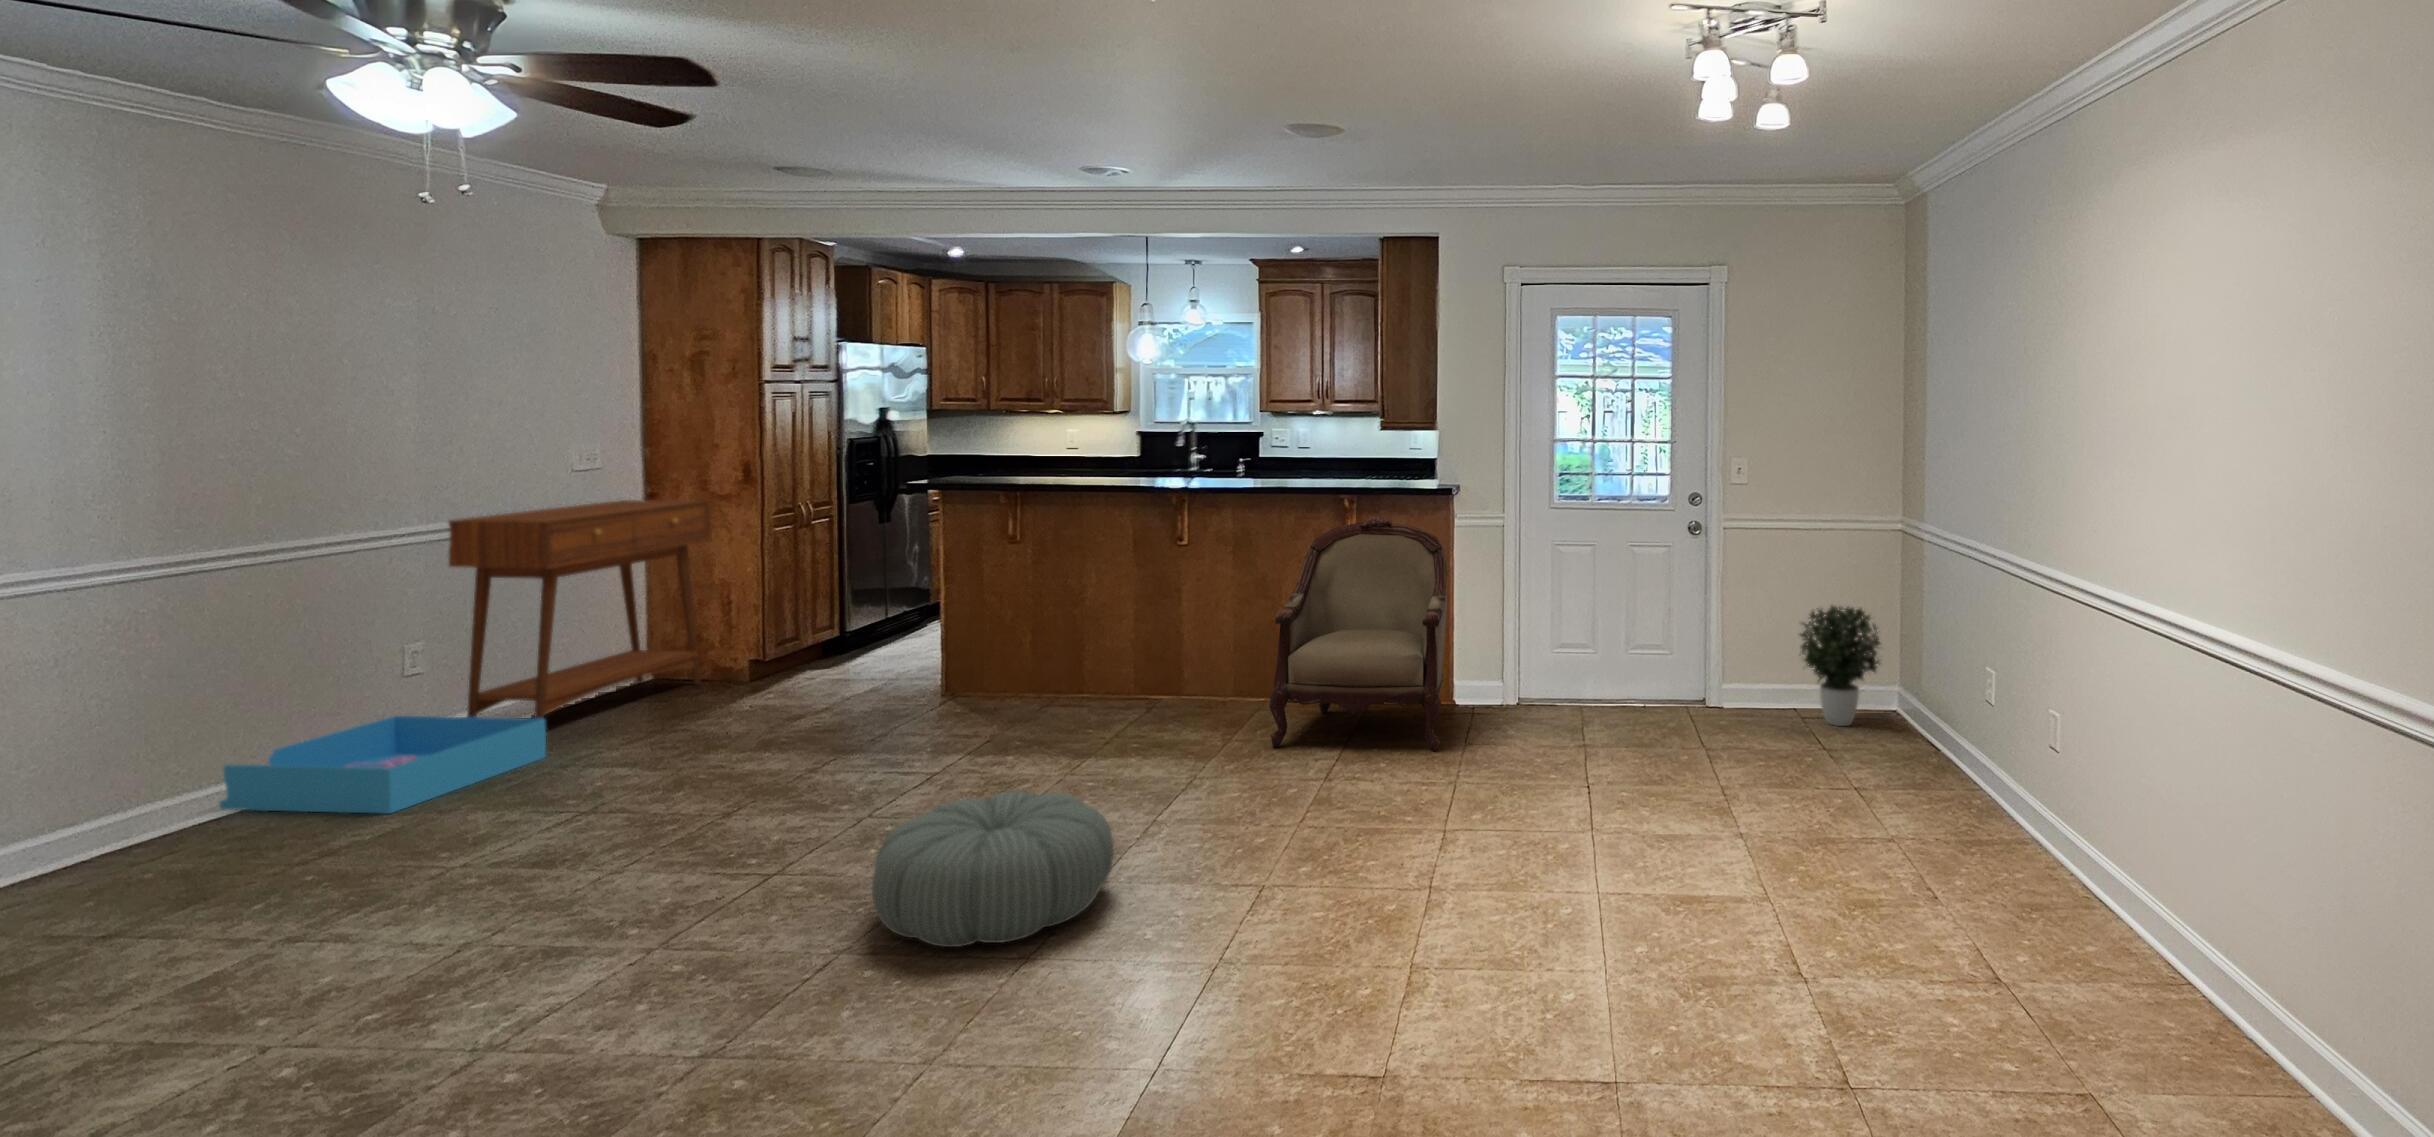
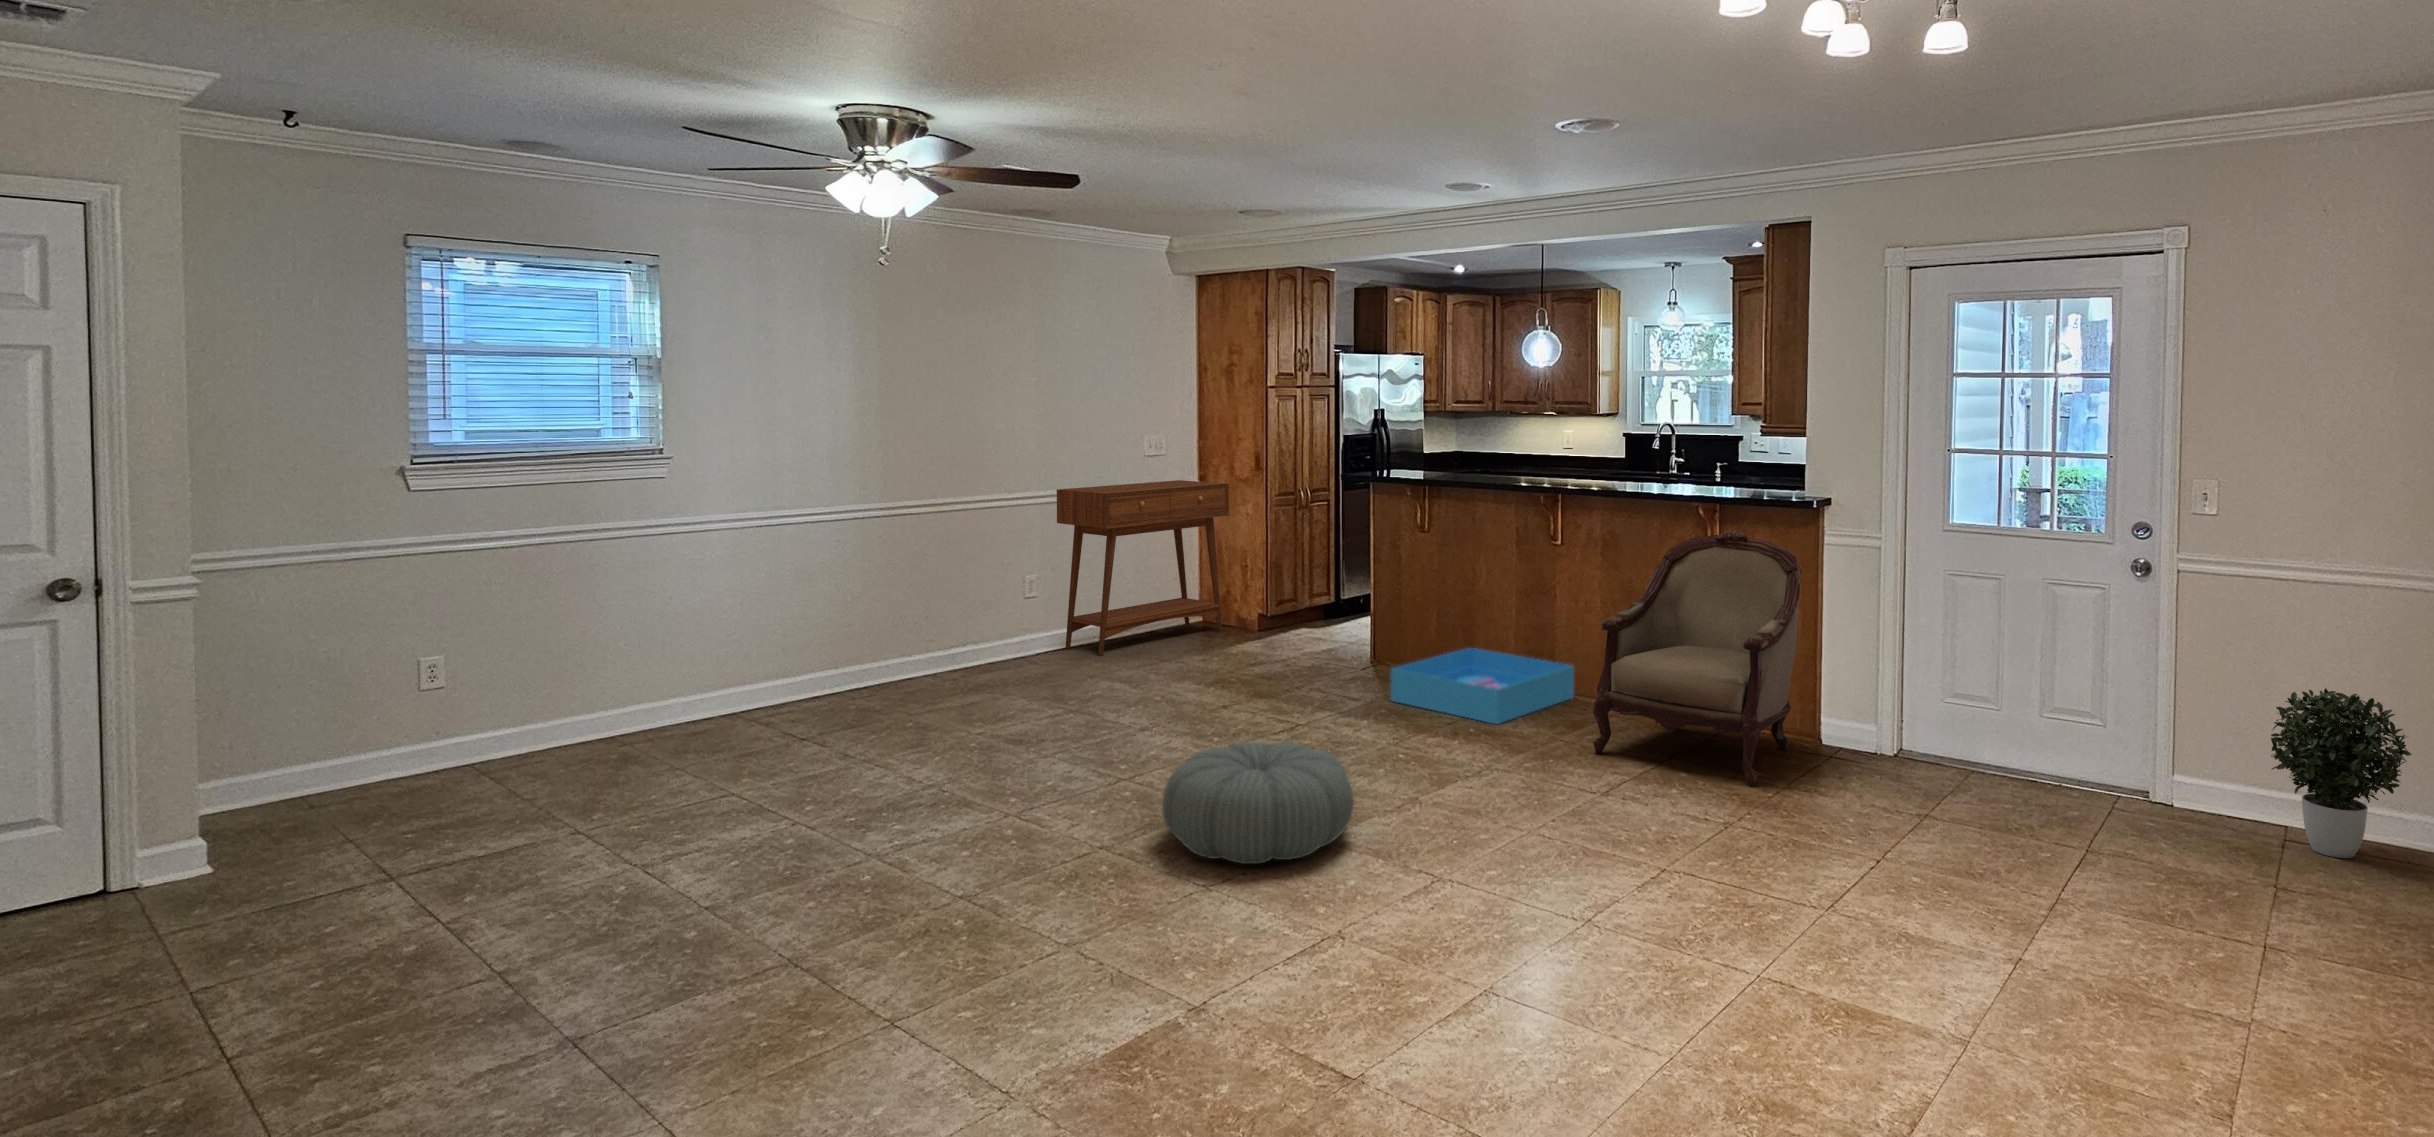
storage bin: present [219,716,546,814] -> present [1391,648,1574,724]

